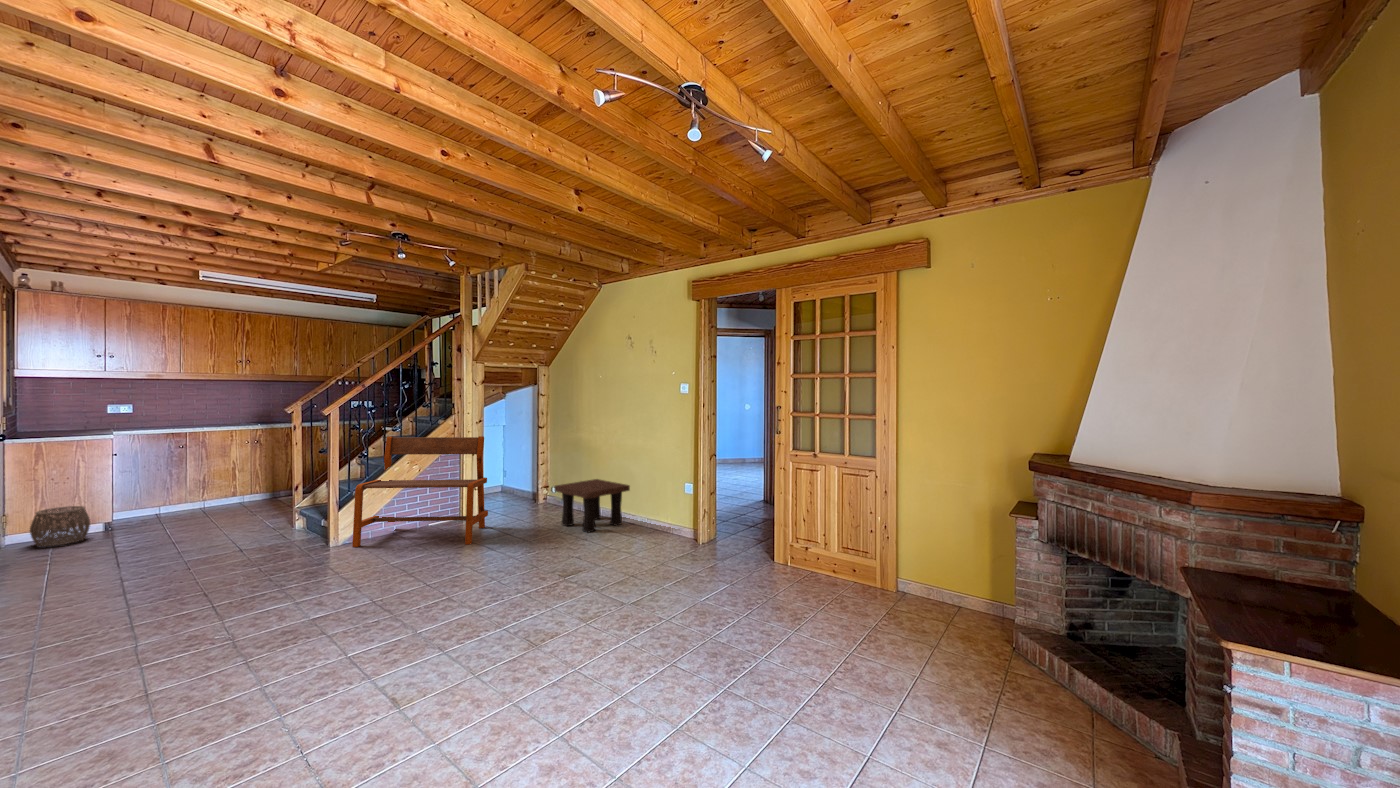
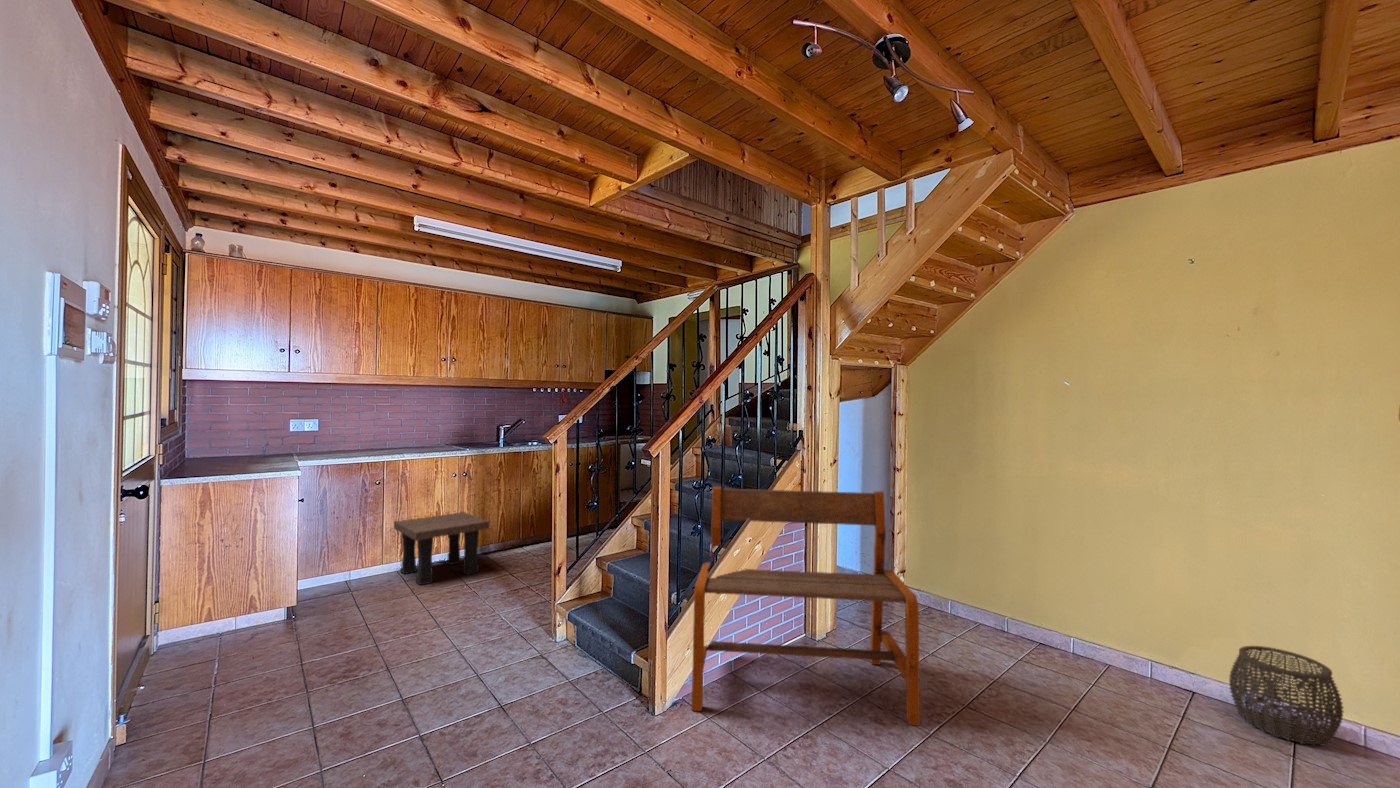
side table: present [554,479,630,533] -> present [394,512,489,585]
woven basket: present [30,506,90,547] -> present [1229,646,1343,745]

